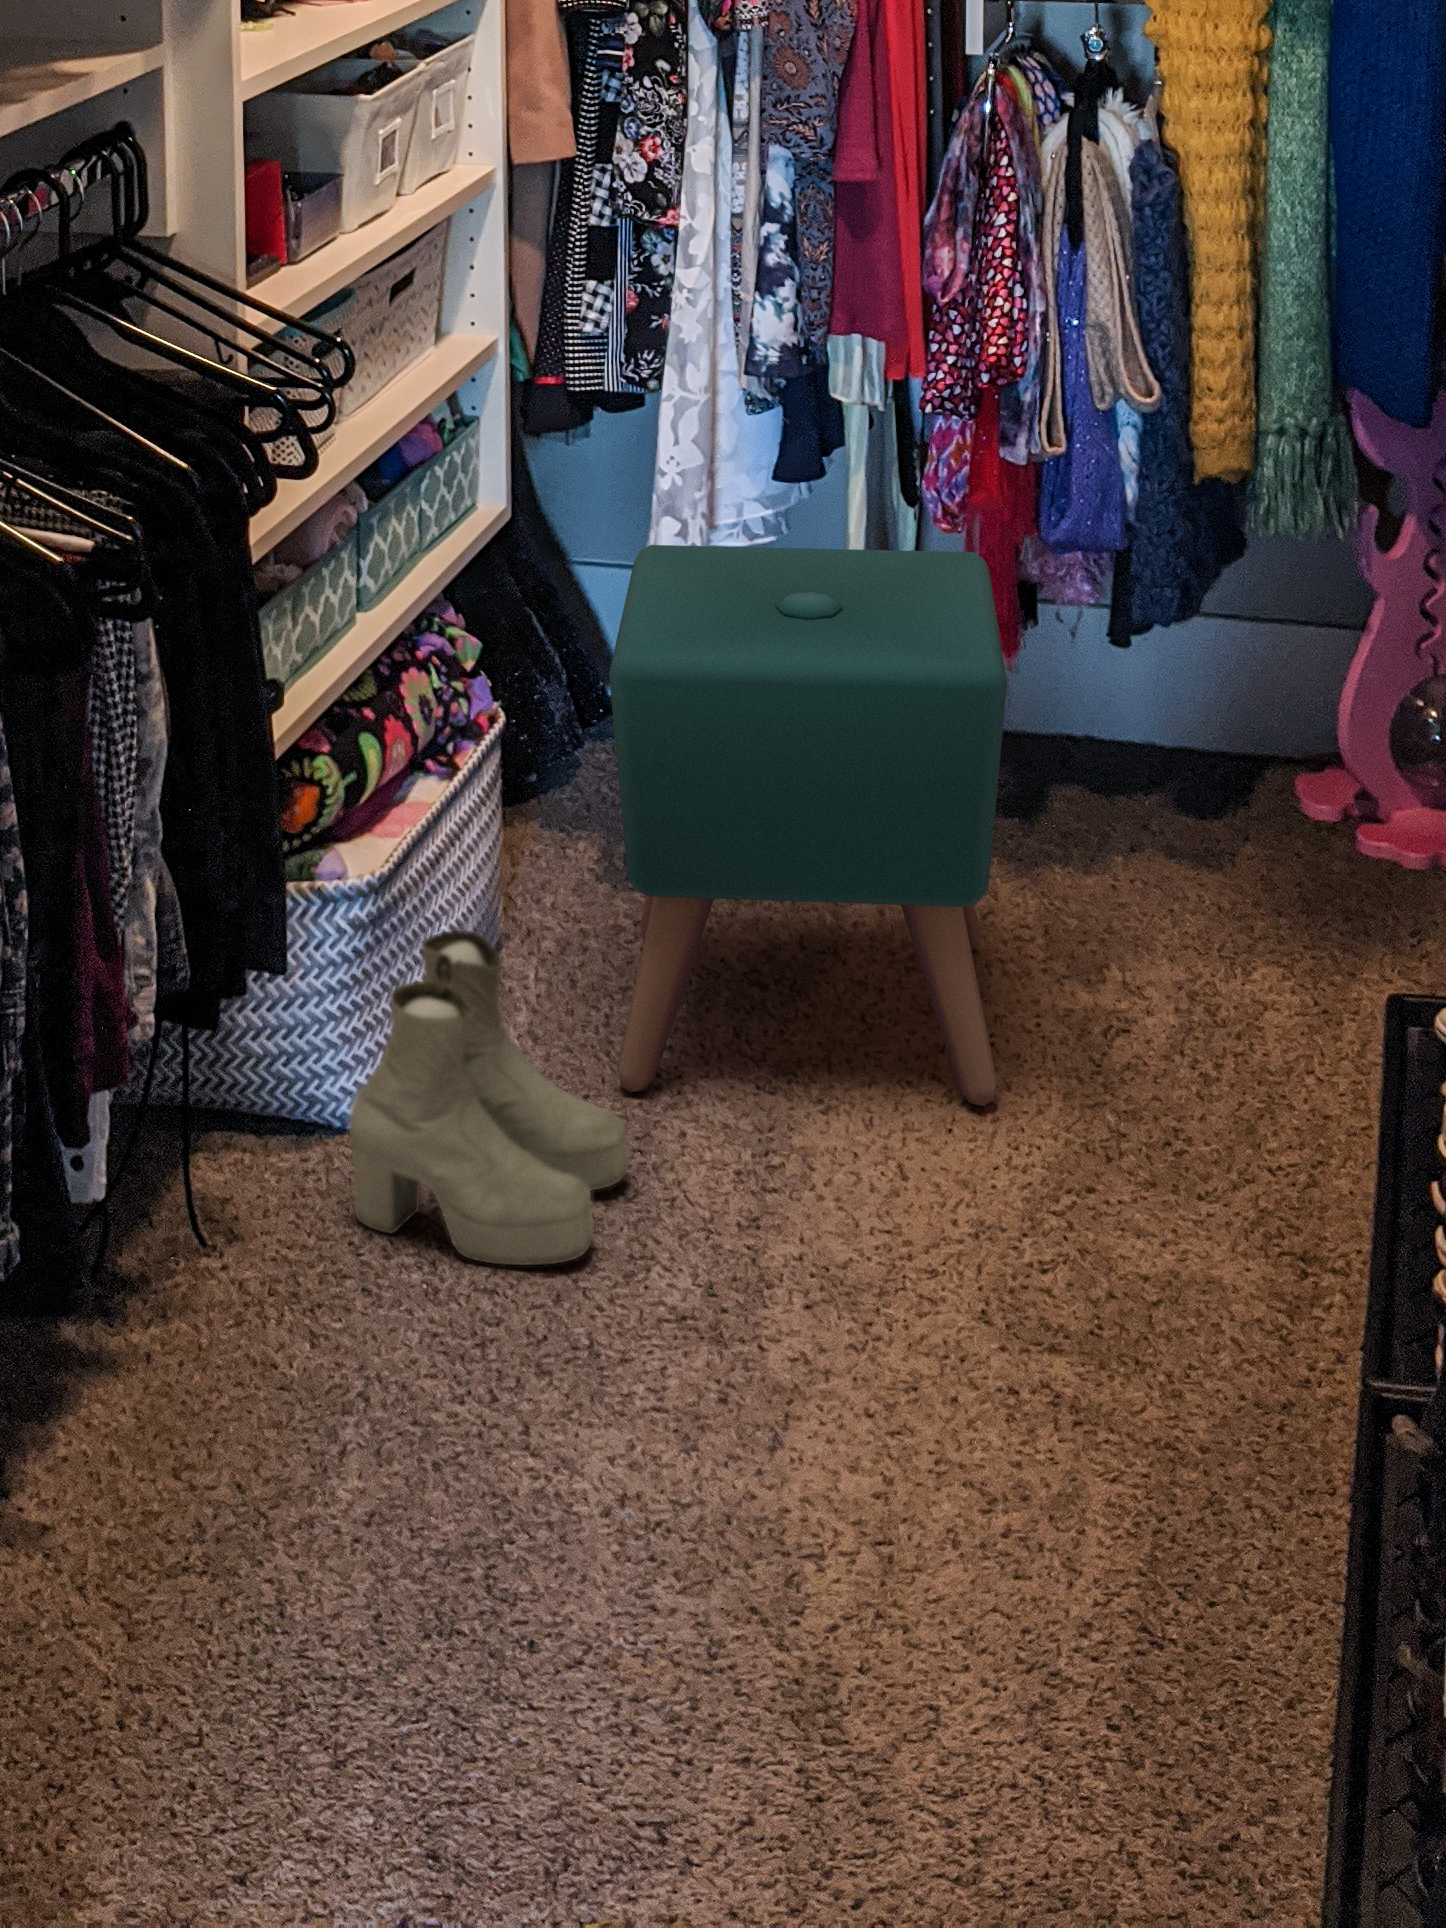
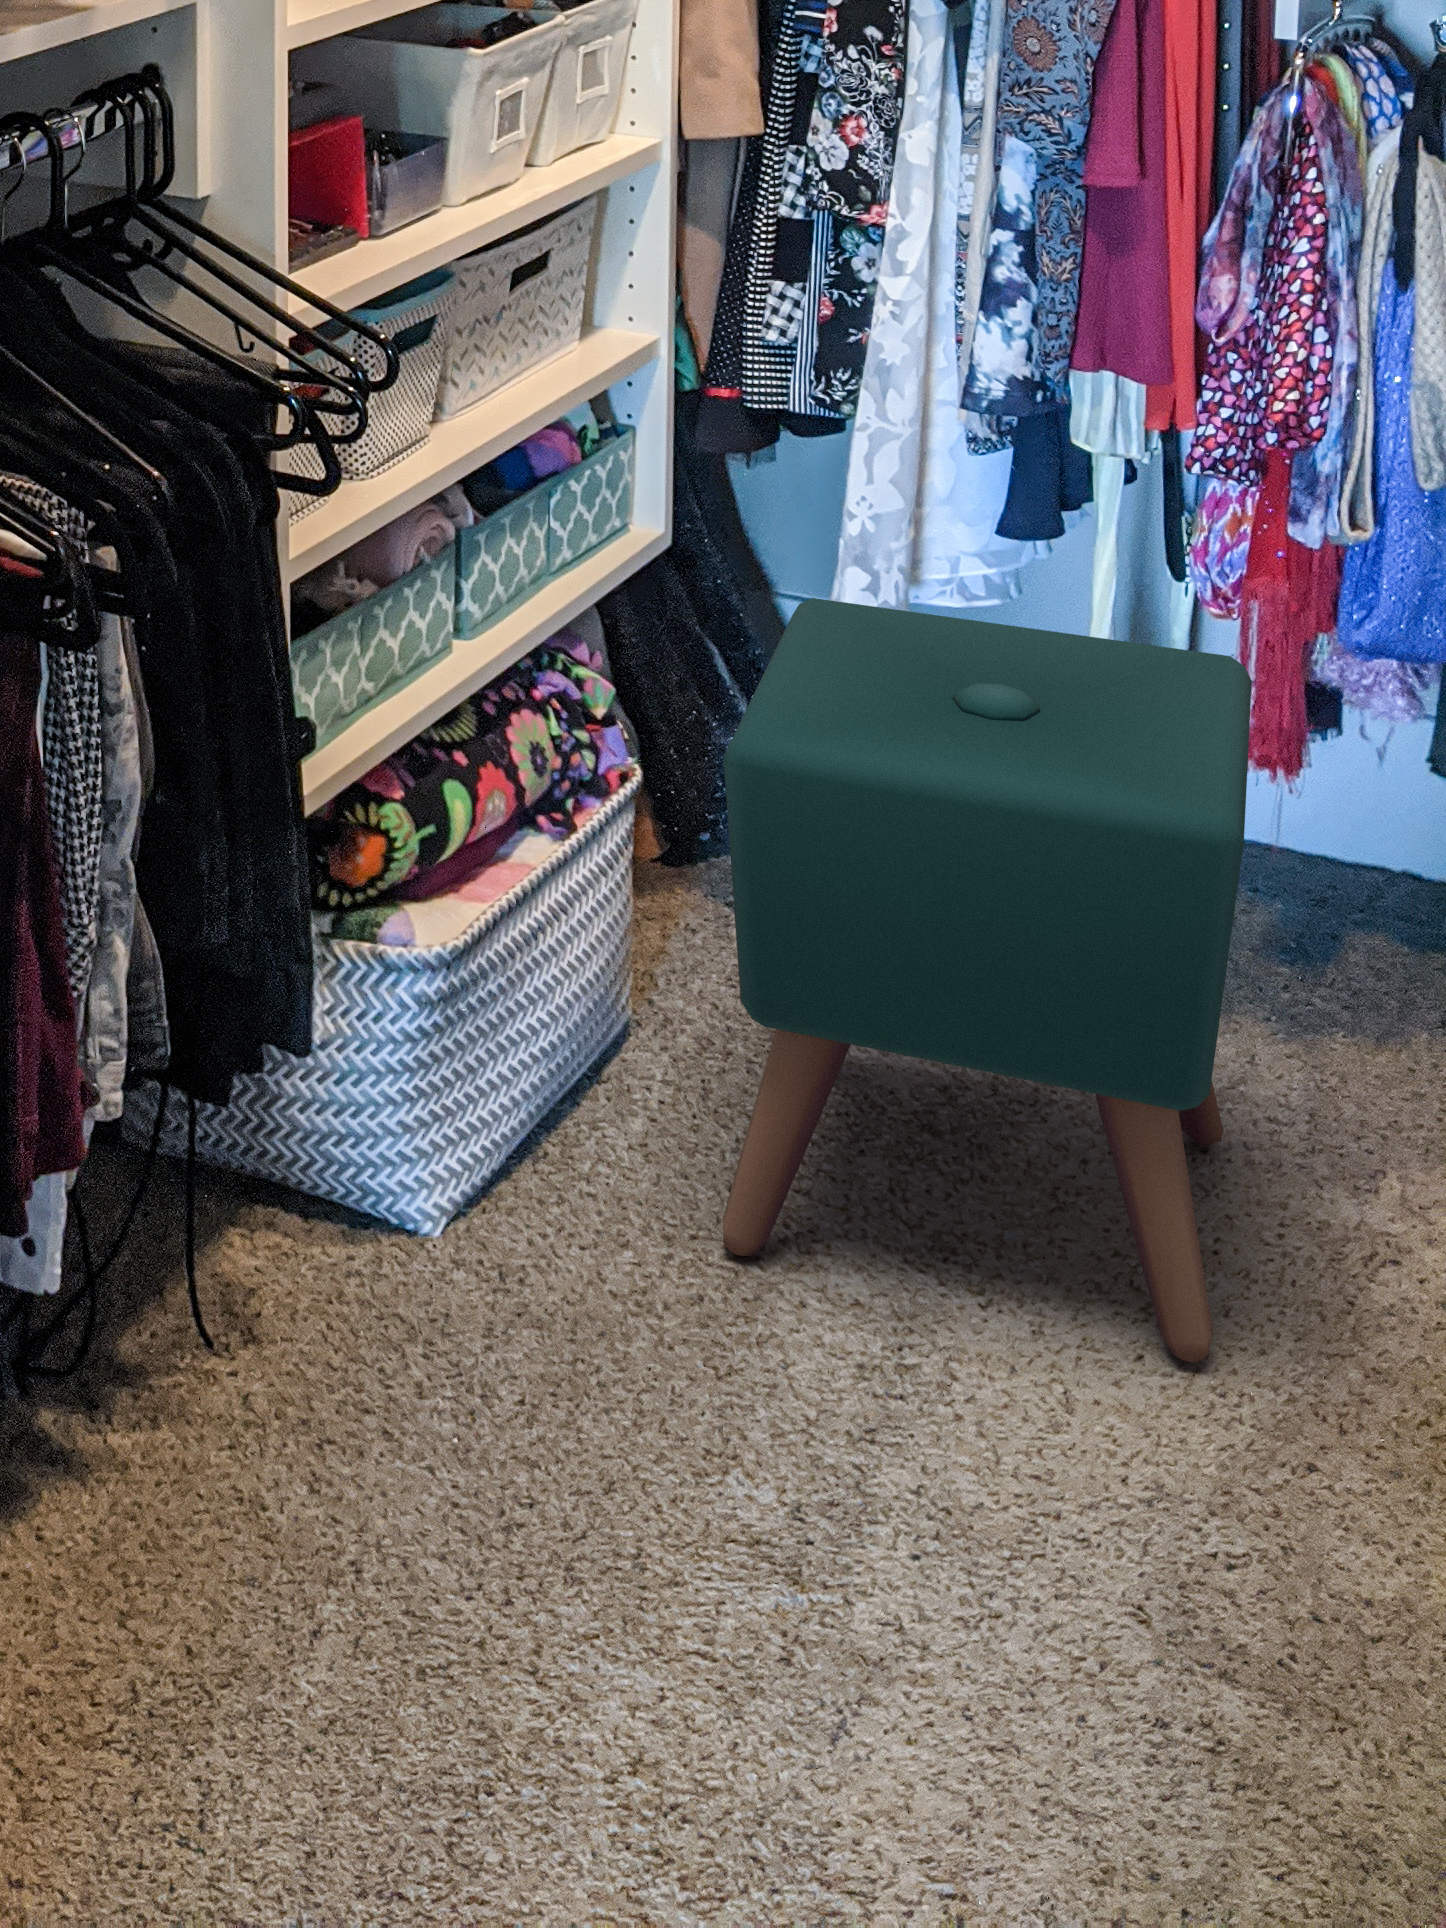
boots: present [349,930,629,1265] -> none [368,1034,711,1467]

